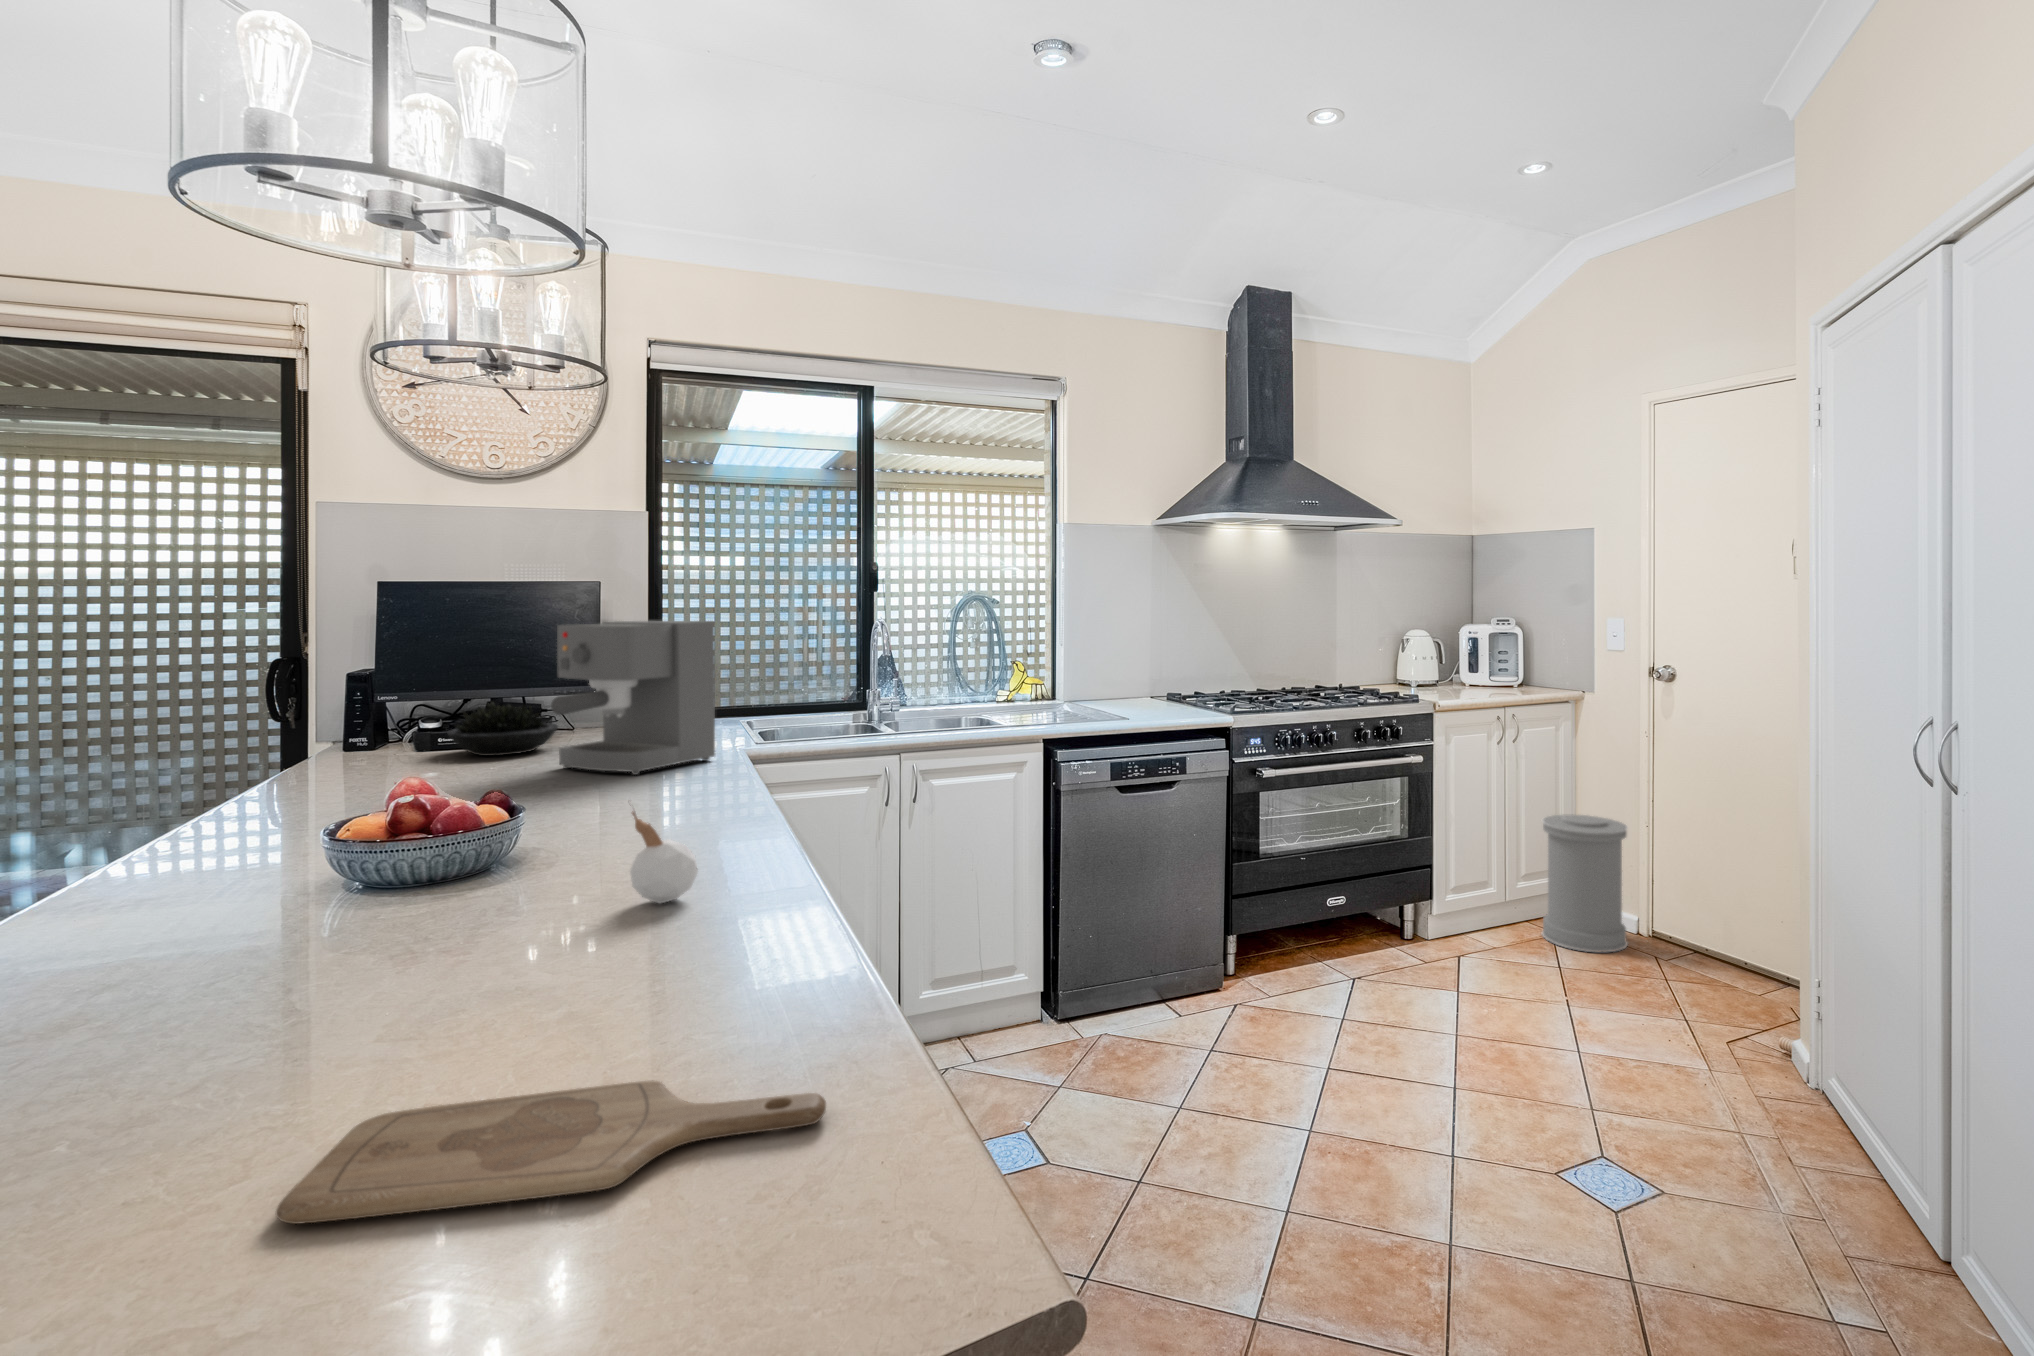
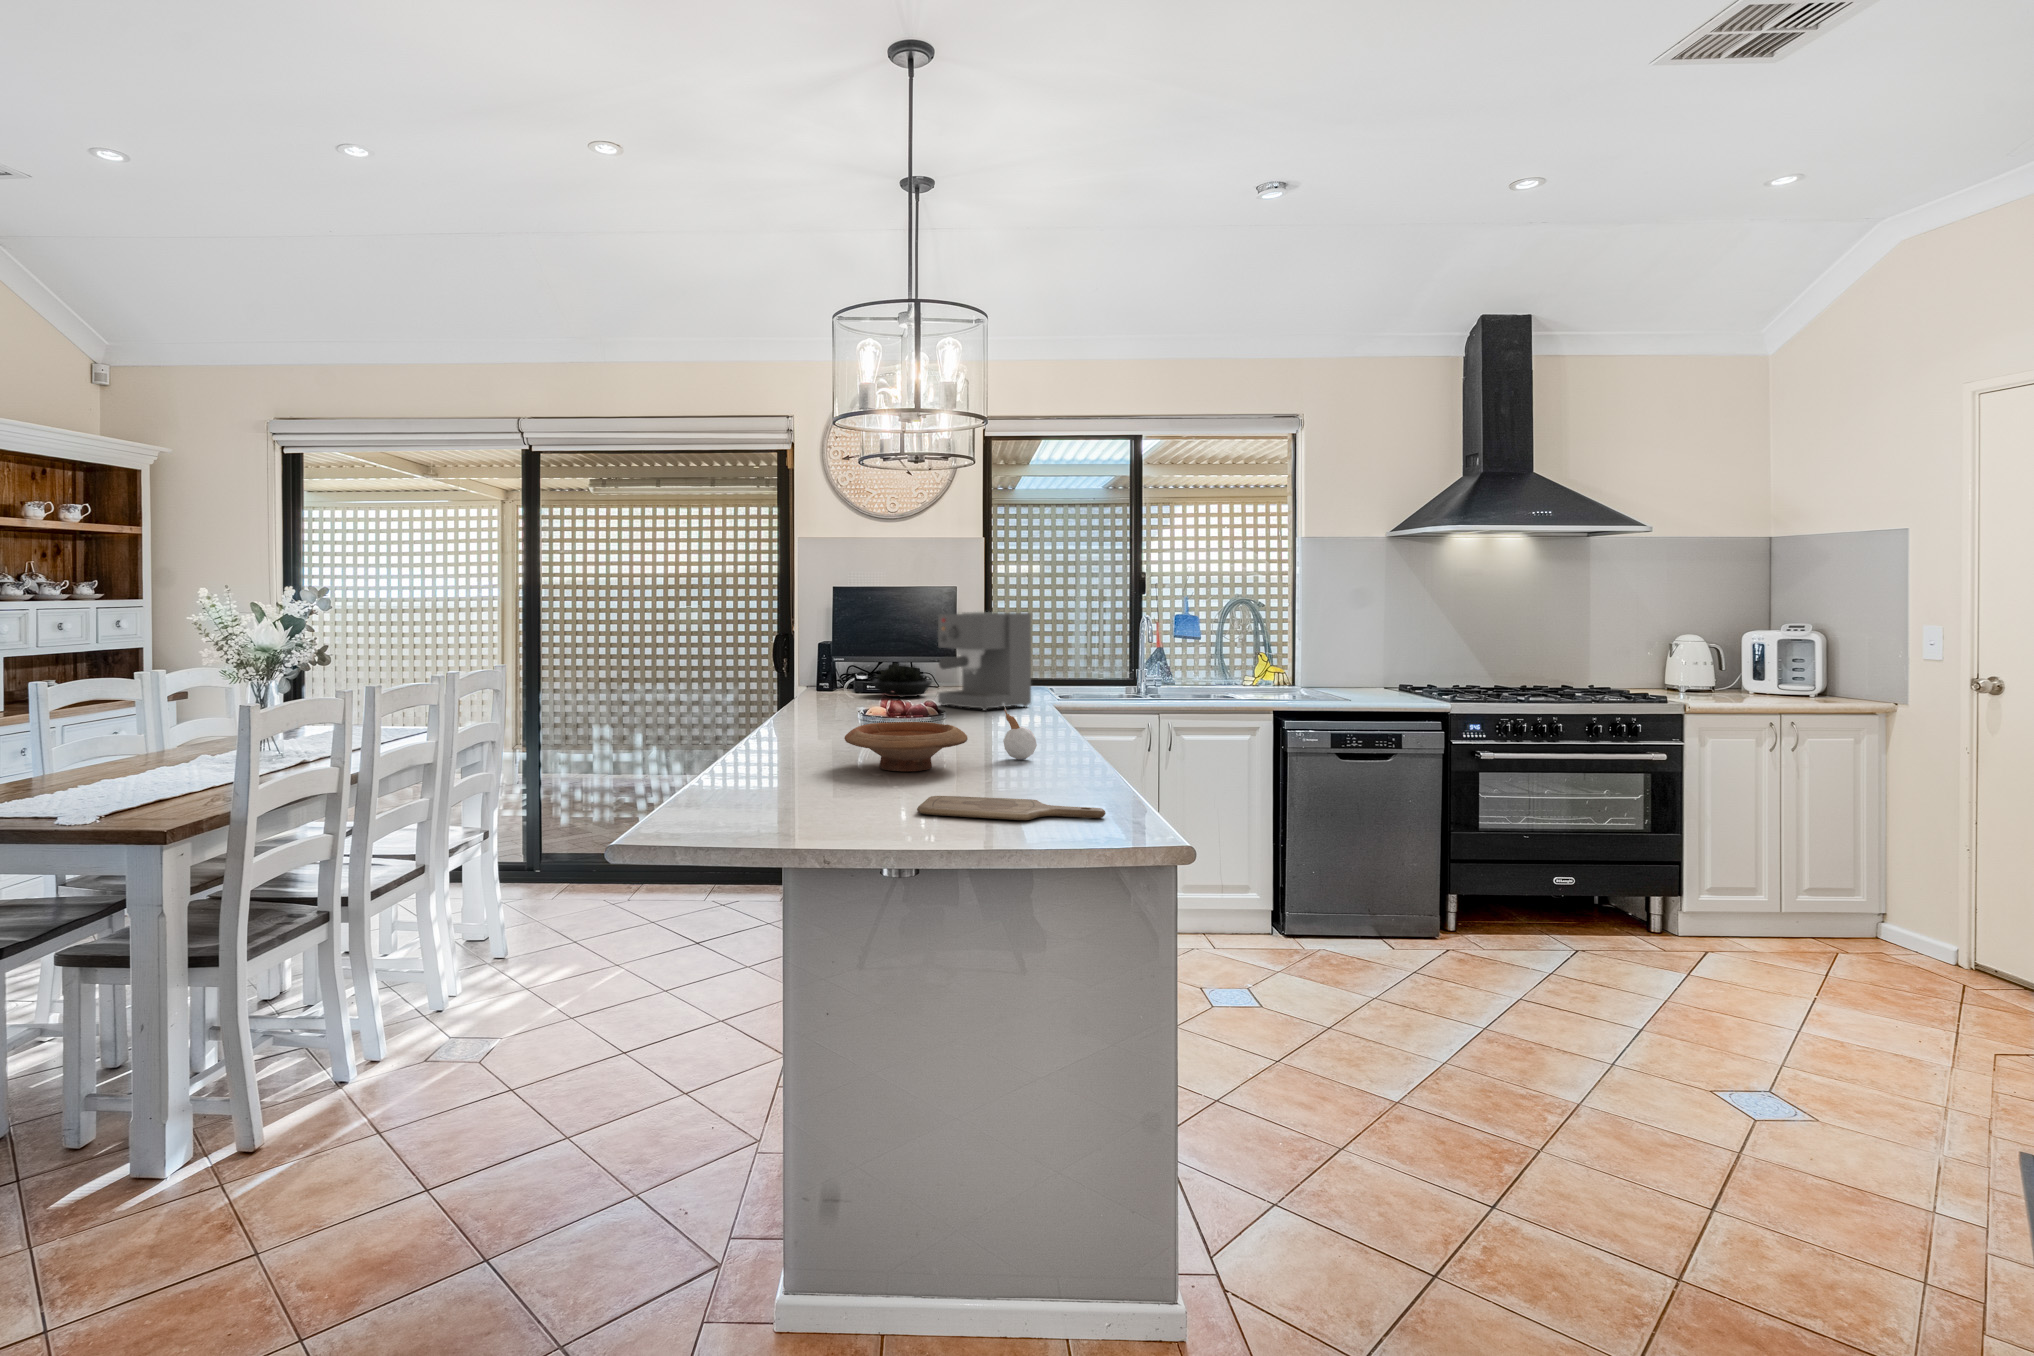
trash can: present [1542,815,1628,952] -> none [1825,829,1940,975]
wooden bowl: none [203,858,539,990] -> present [844,722,968,771]

